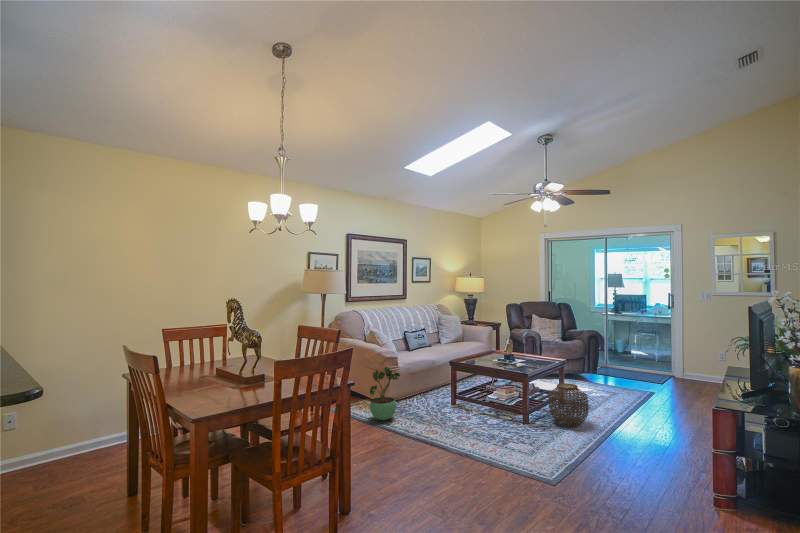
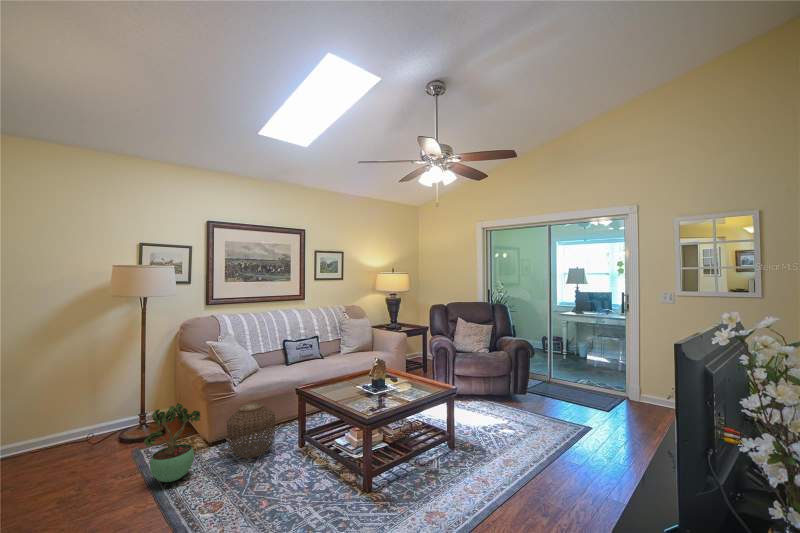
woven basket: present [548,383,588,427] -> present [227,402,275,458]

